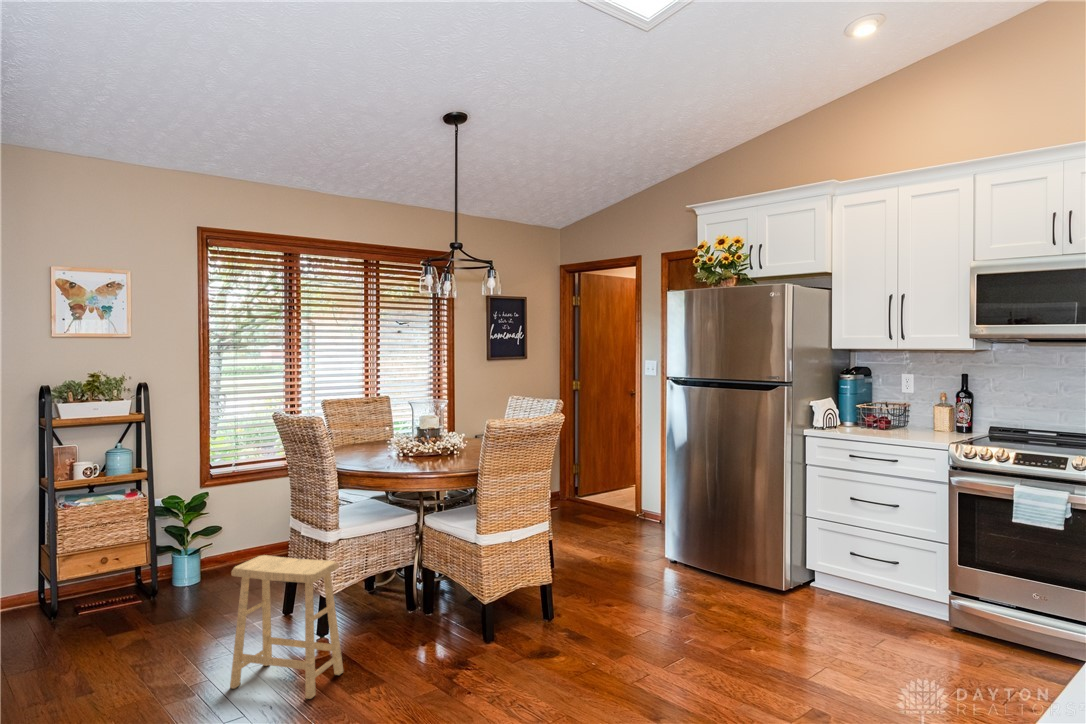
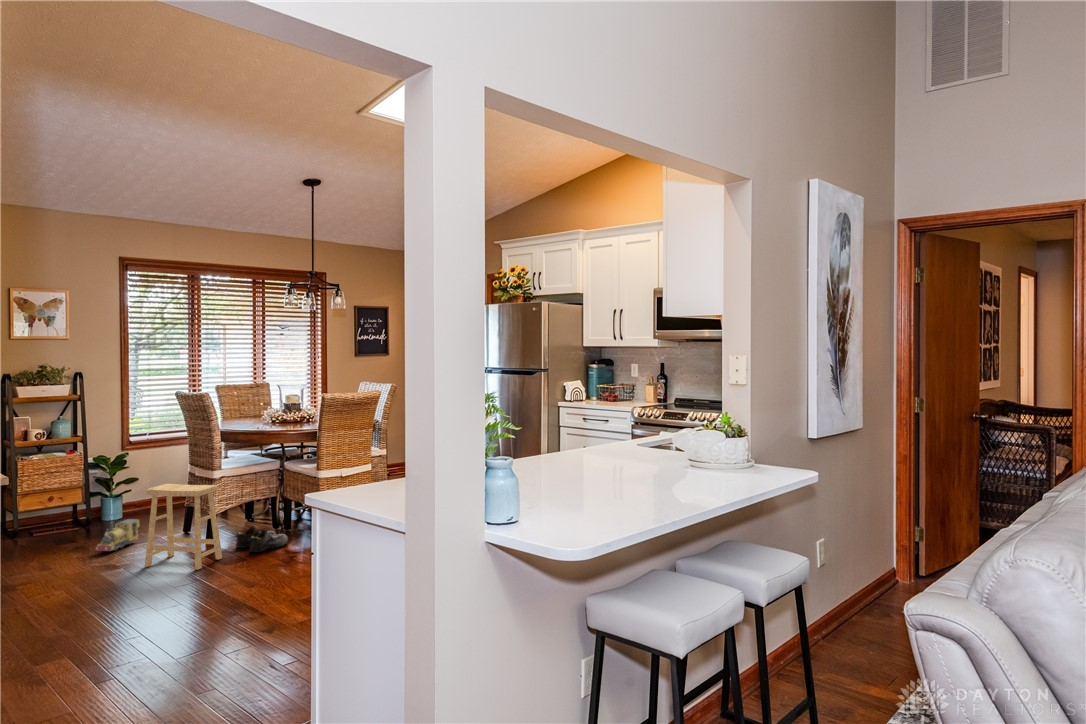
toy train: none [160,596,222,651] -> present [96,519,140,551]
shoe: none [358,614,434,661] -> present [235,526,288,552]

